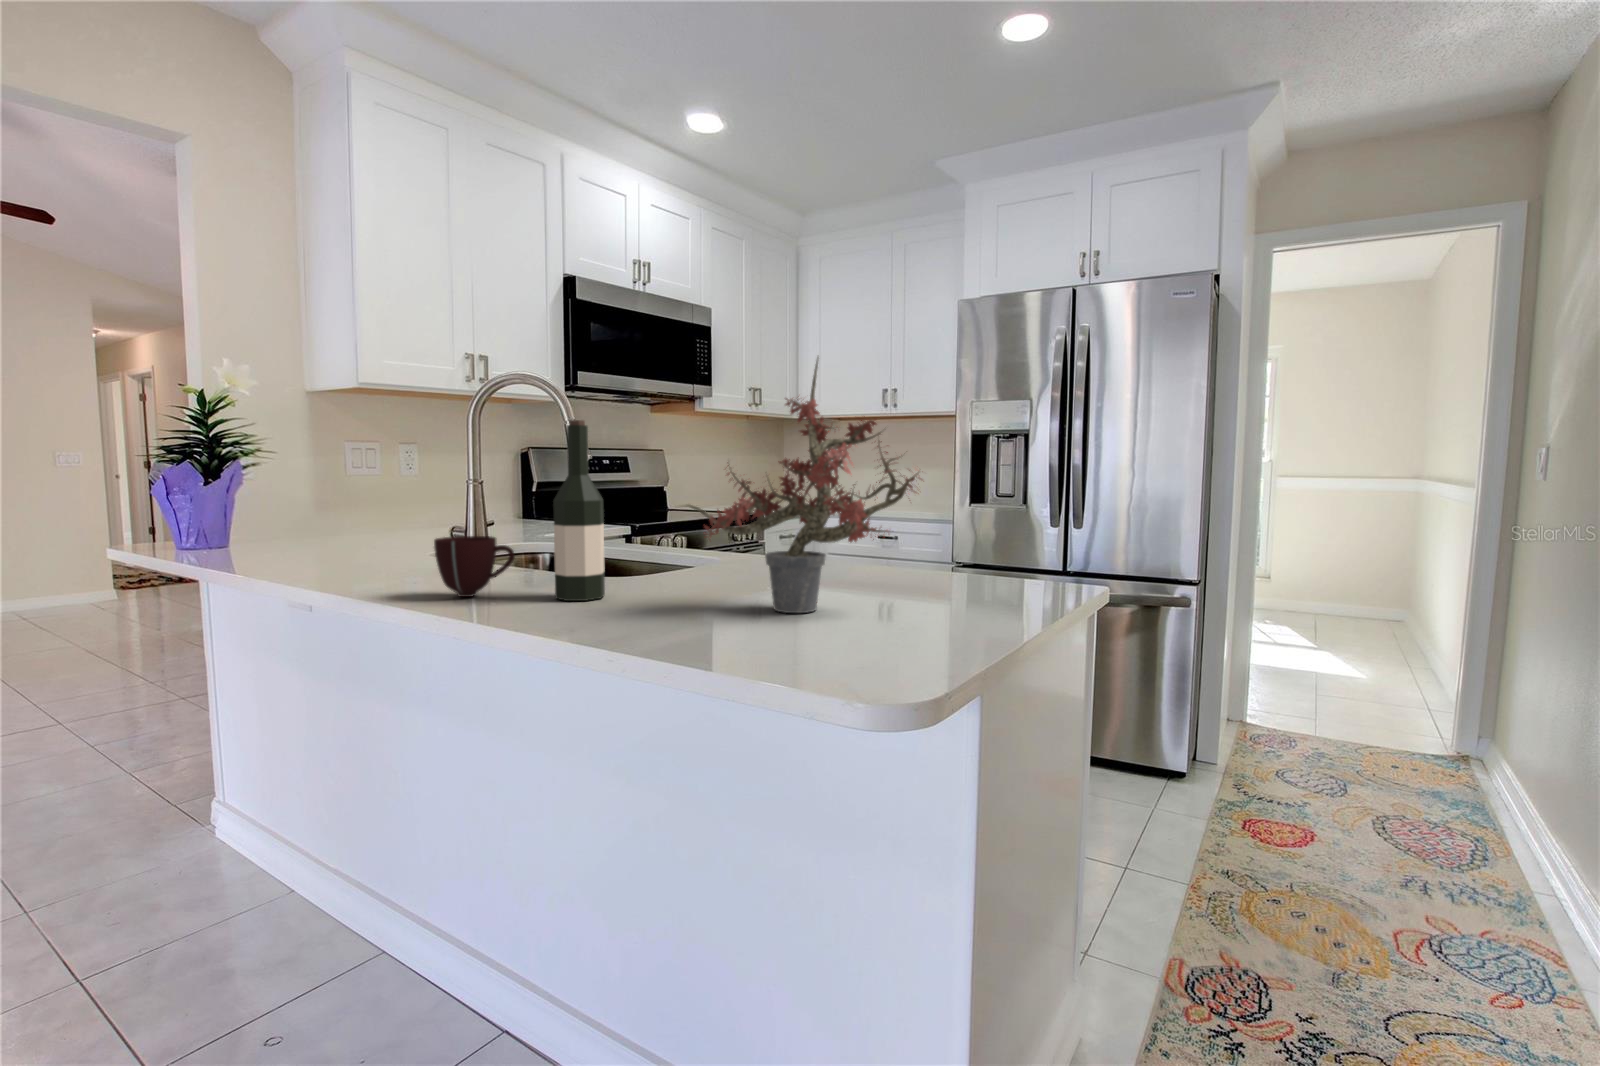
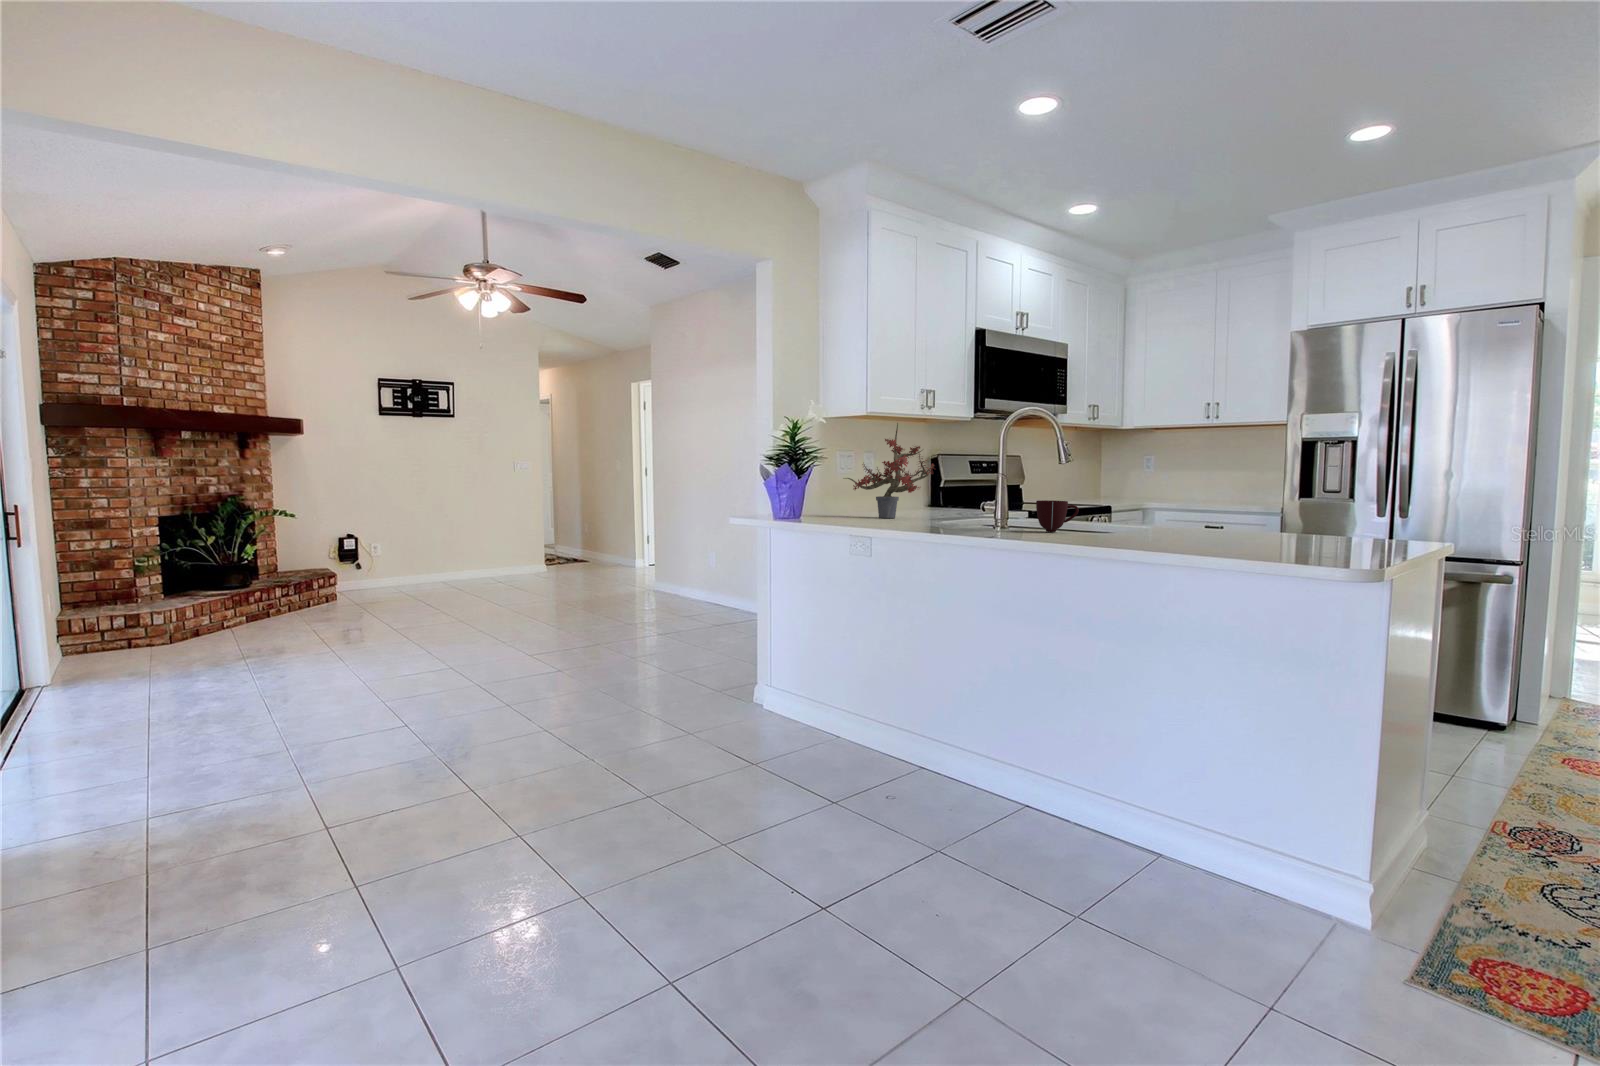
potted plant: present [679,357,922,613] -> present [843,423,935,518]
wine bottle: present [553,420,605,601] -> none [1102,438,1131,534]

